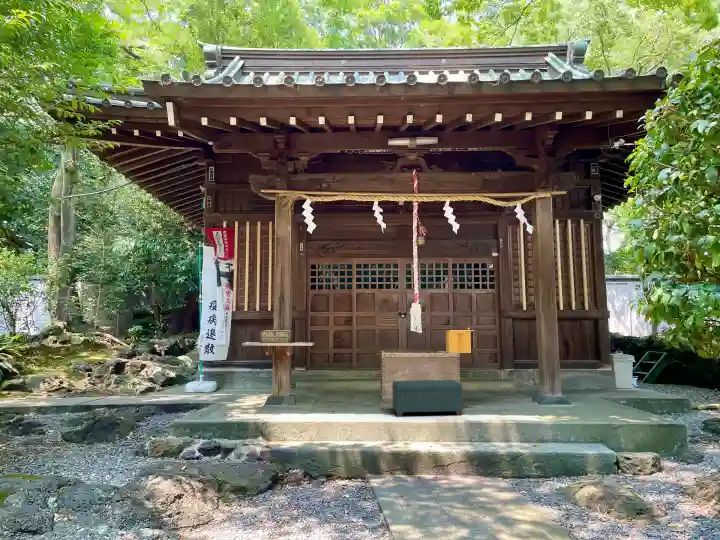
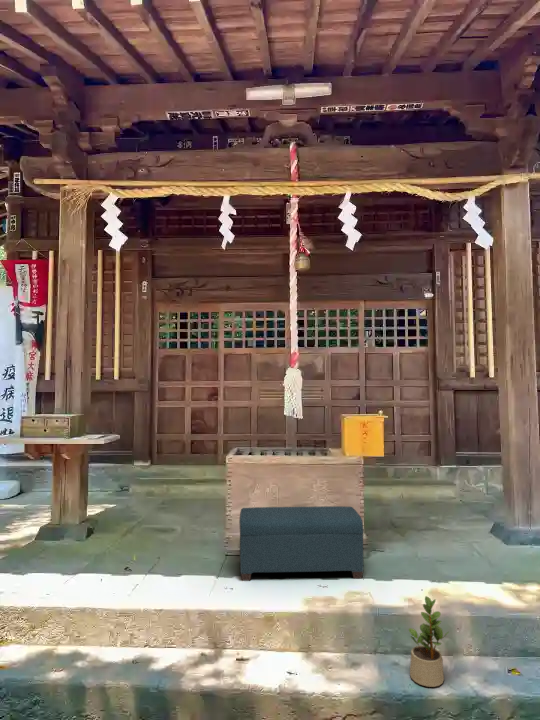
potted plant: none [487,410,506,451] -> present [409,596,448,687]

